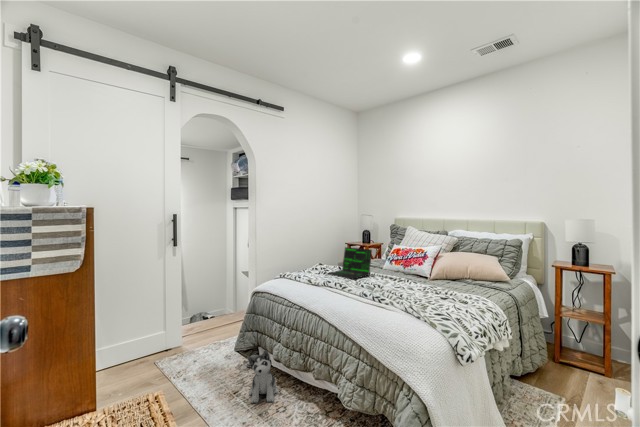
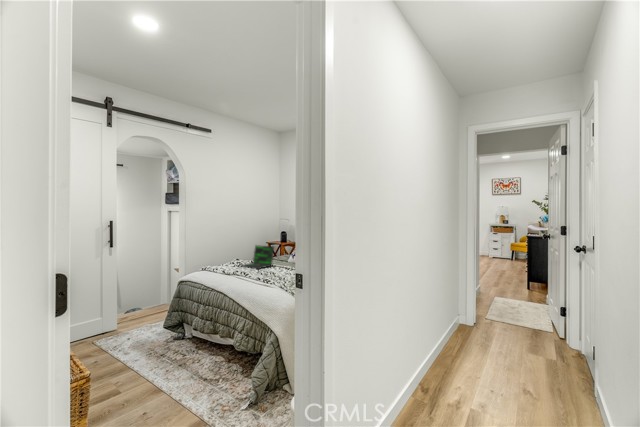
plush toy: present [248,350,278,403] -> none [172,321,195,359]

